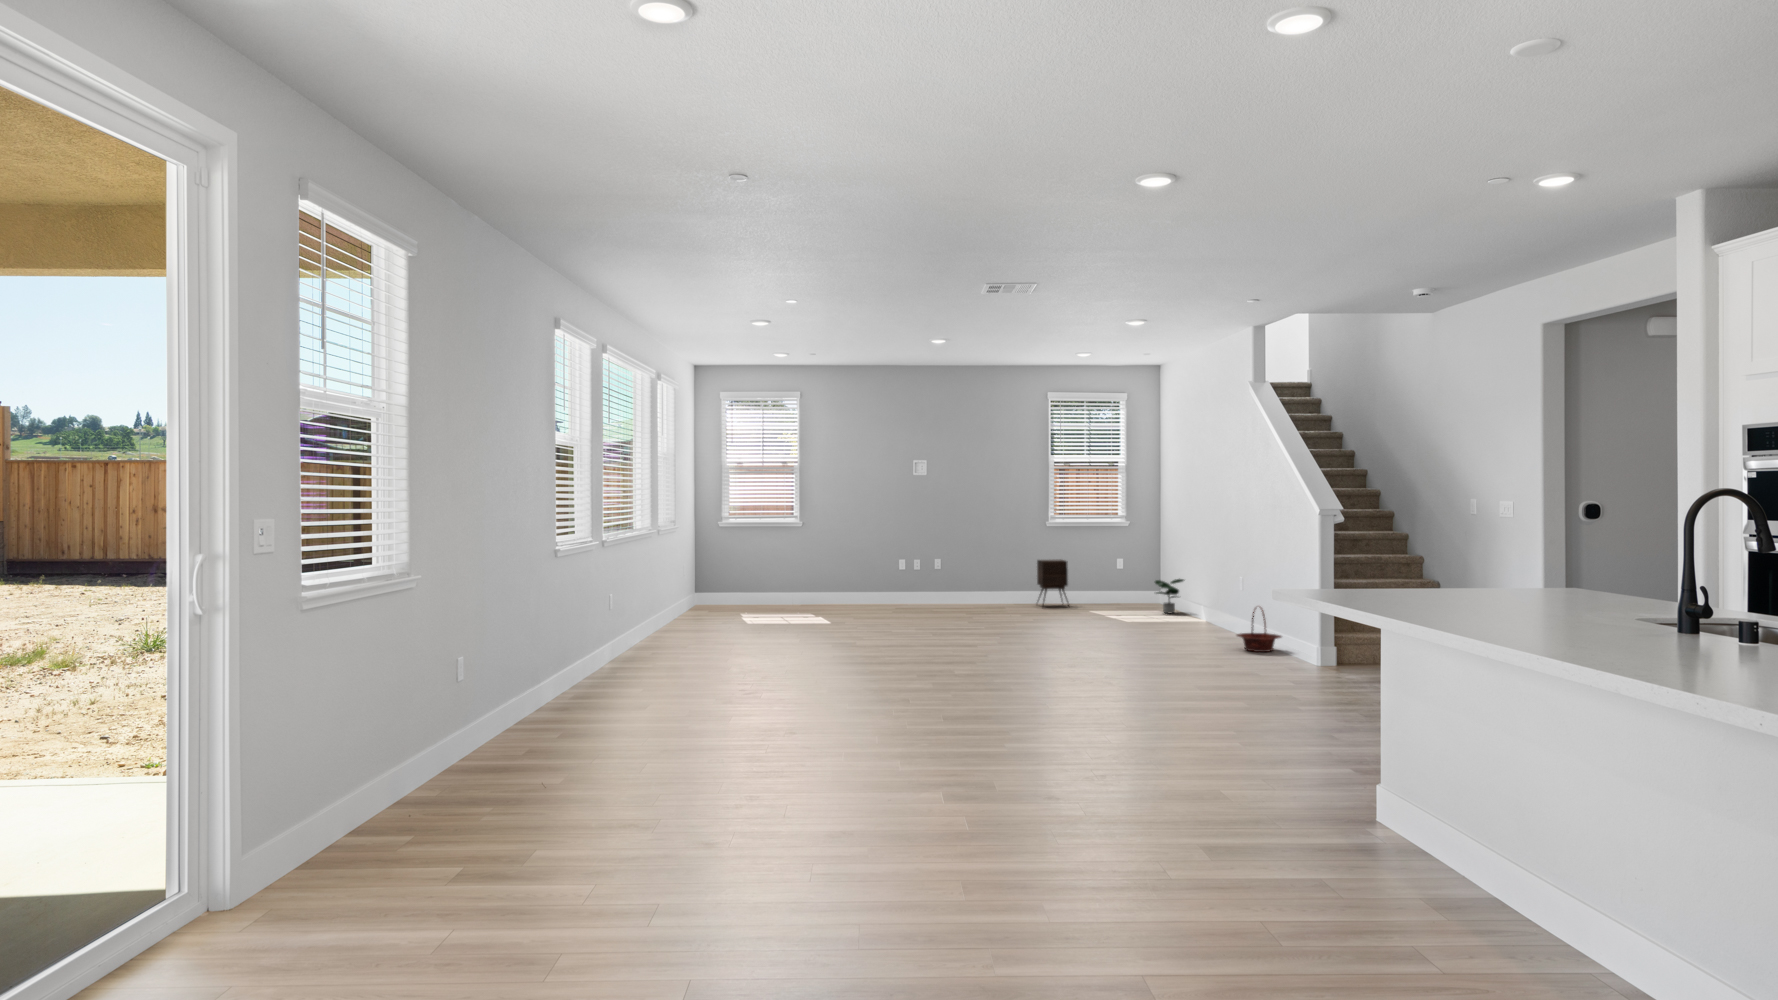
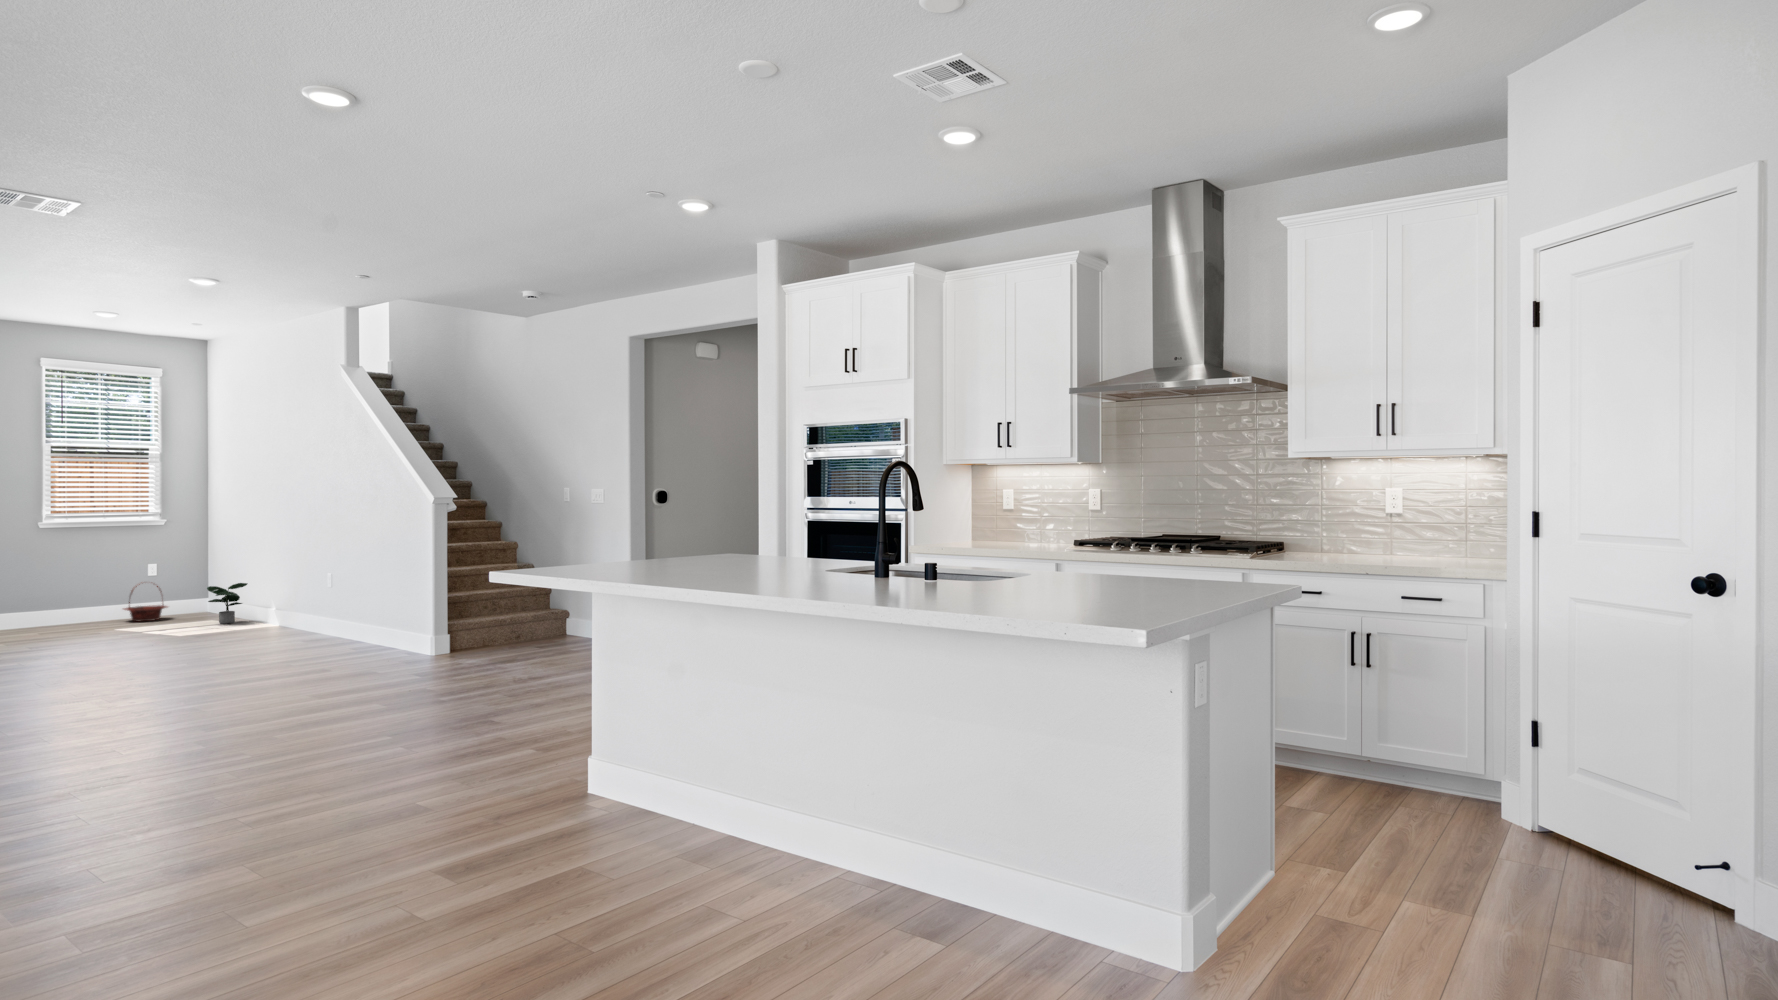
side table: present [1037,559,1068,602] -> none [24,569,81,633]
basket: present [1237,607,1281,652] -> present [124,584,167,621]

